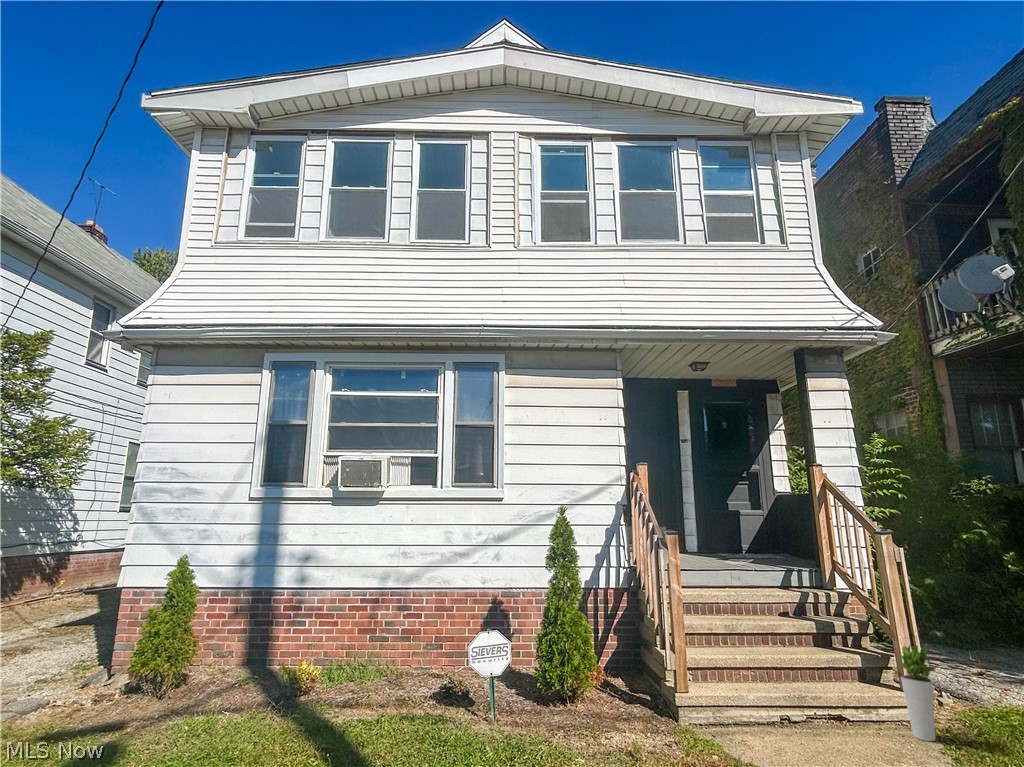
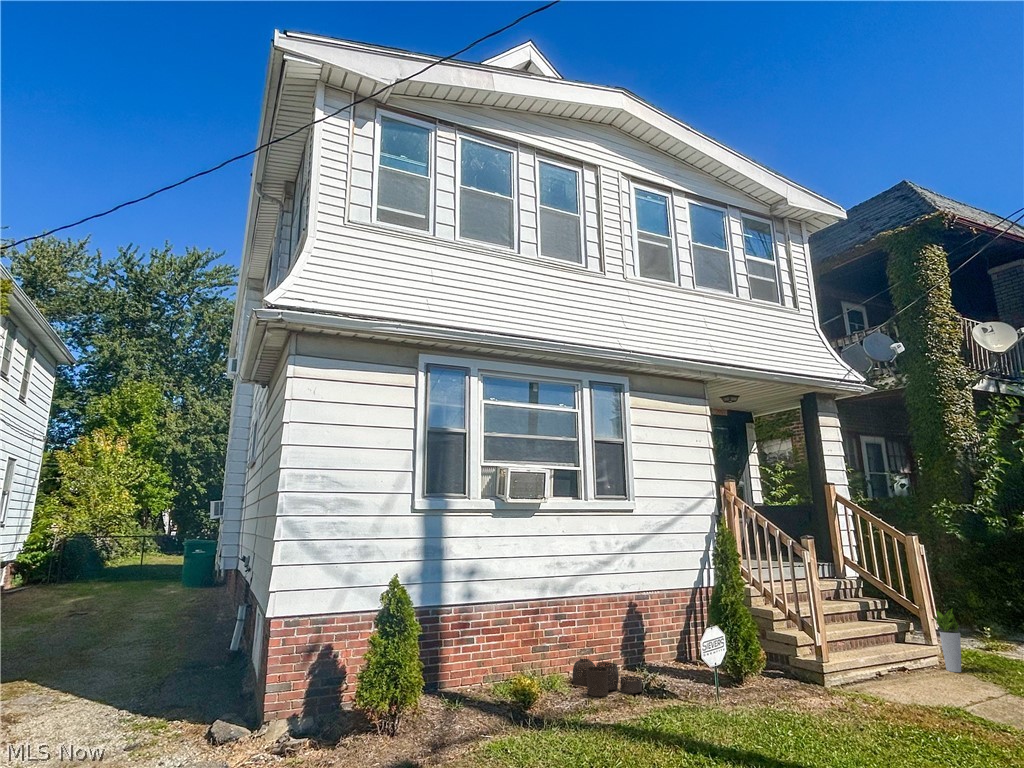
woven basket: none [386,651,448,697] -> present [573,658,642,696]

